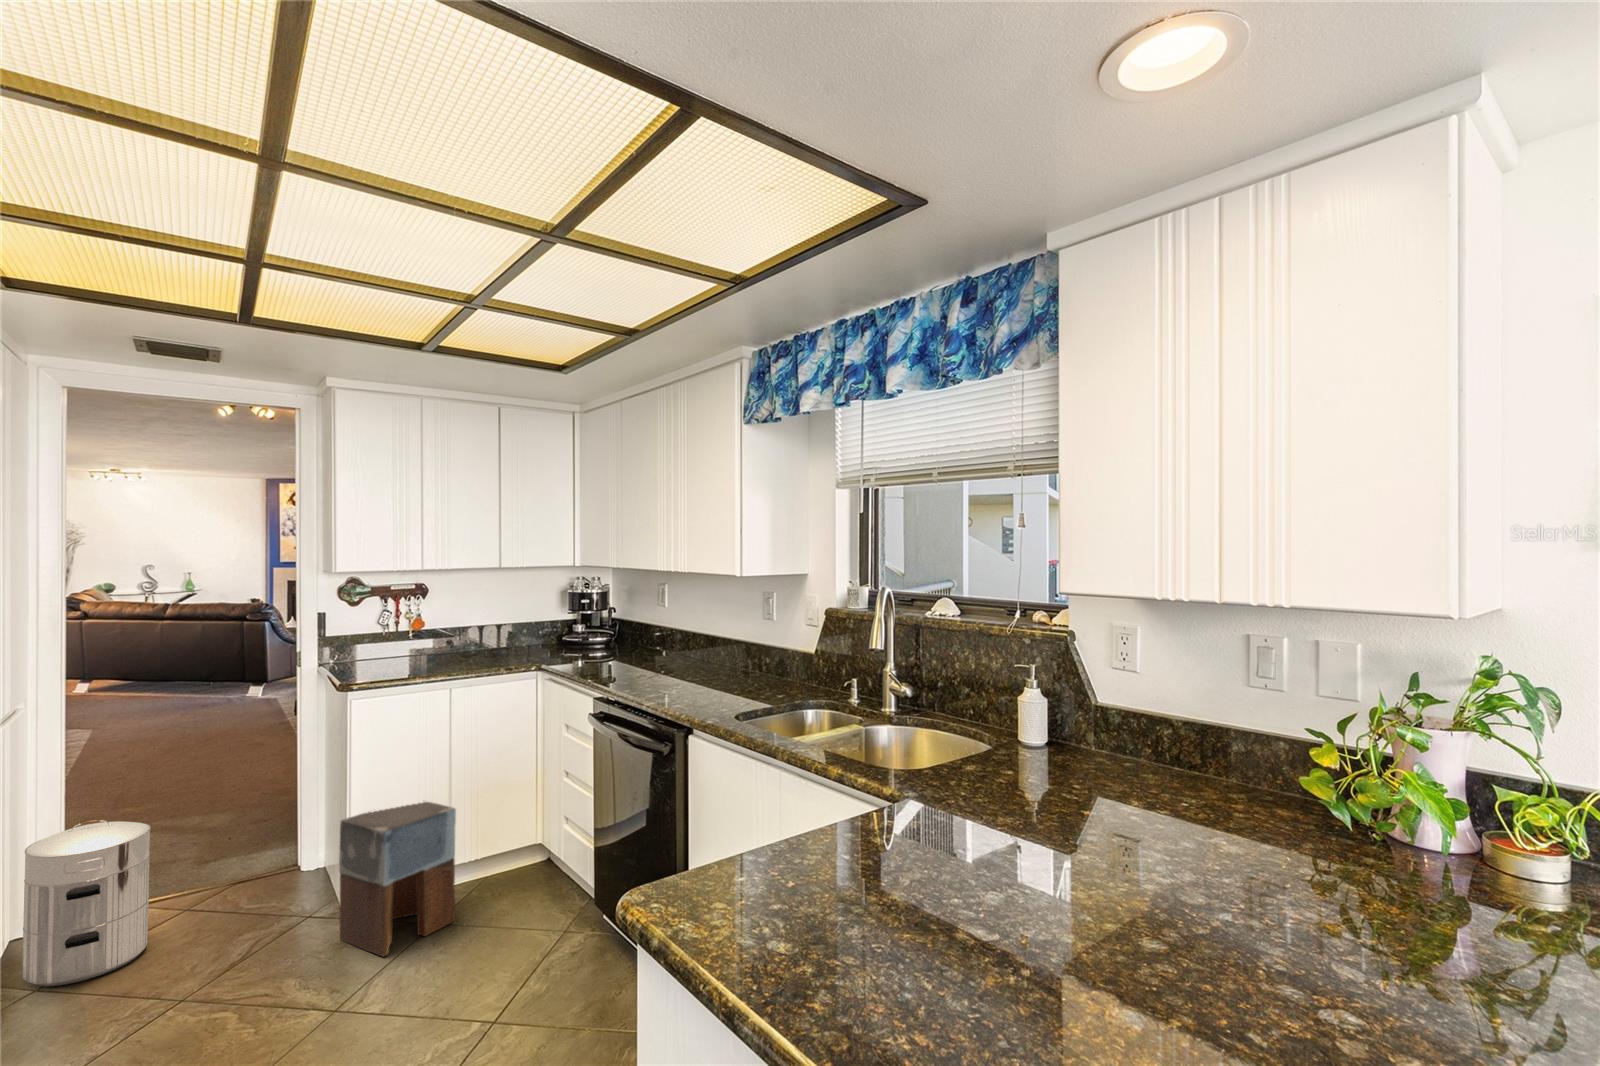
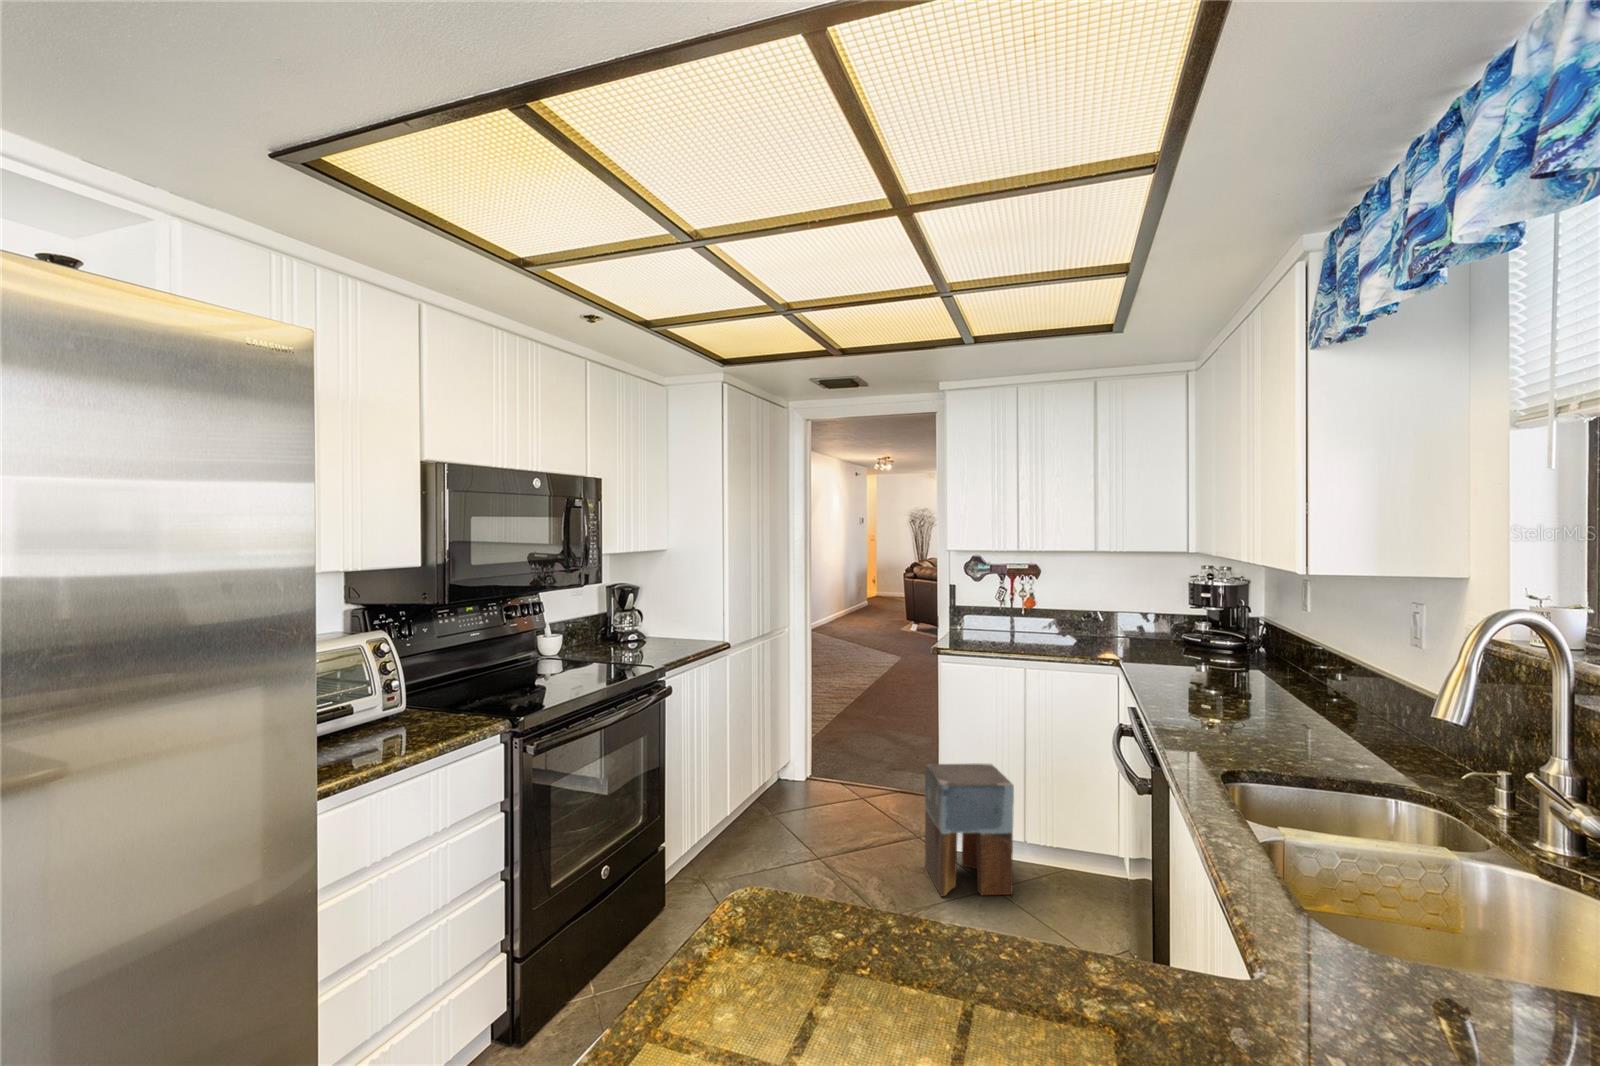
waste bin: present [22,820,151,986] -> none [767,715,830,822]

